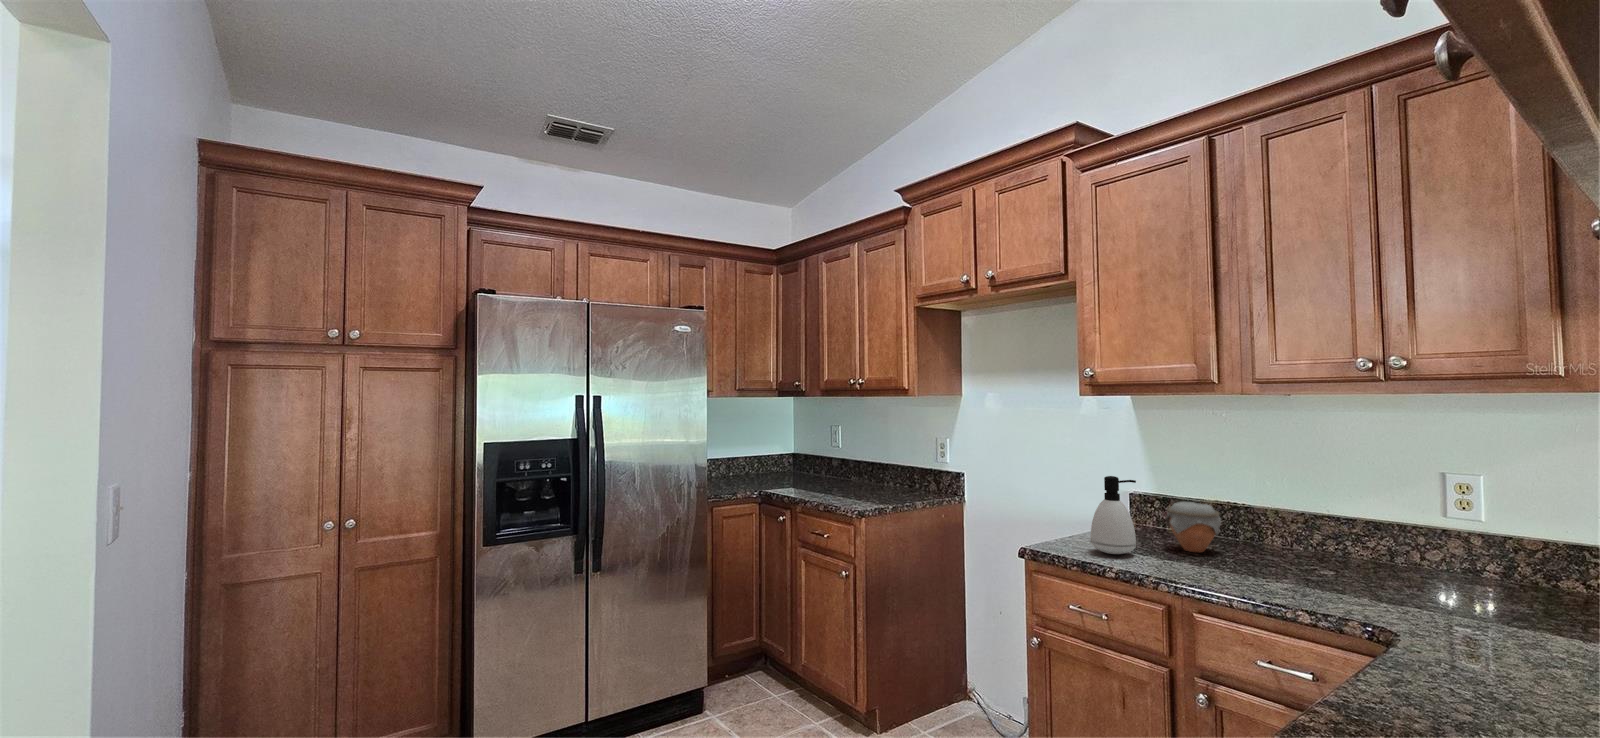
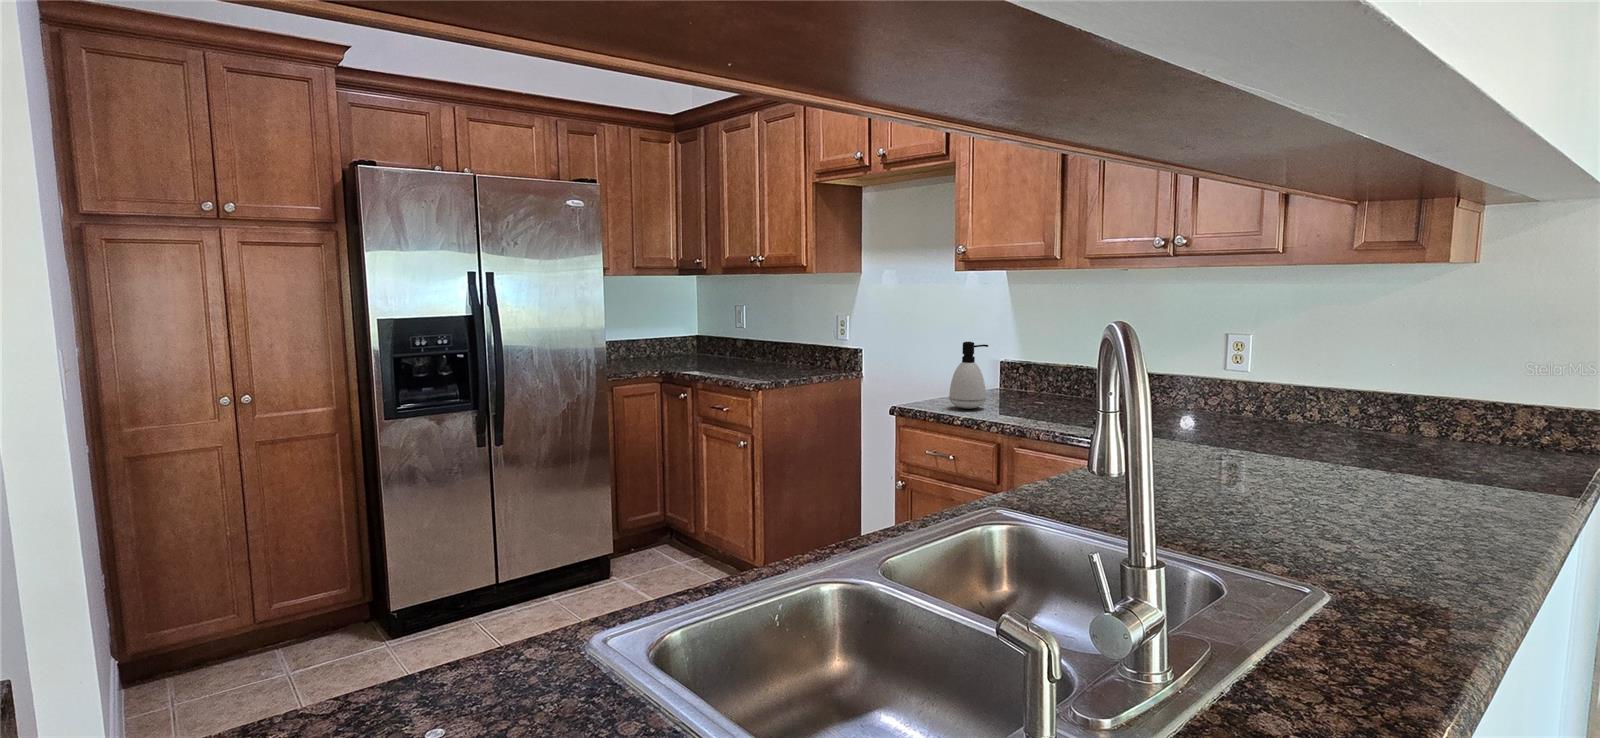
jar: present [1165,502,1221,552] -> none [1015,364,1060,406]

